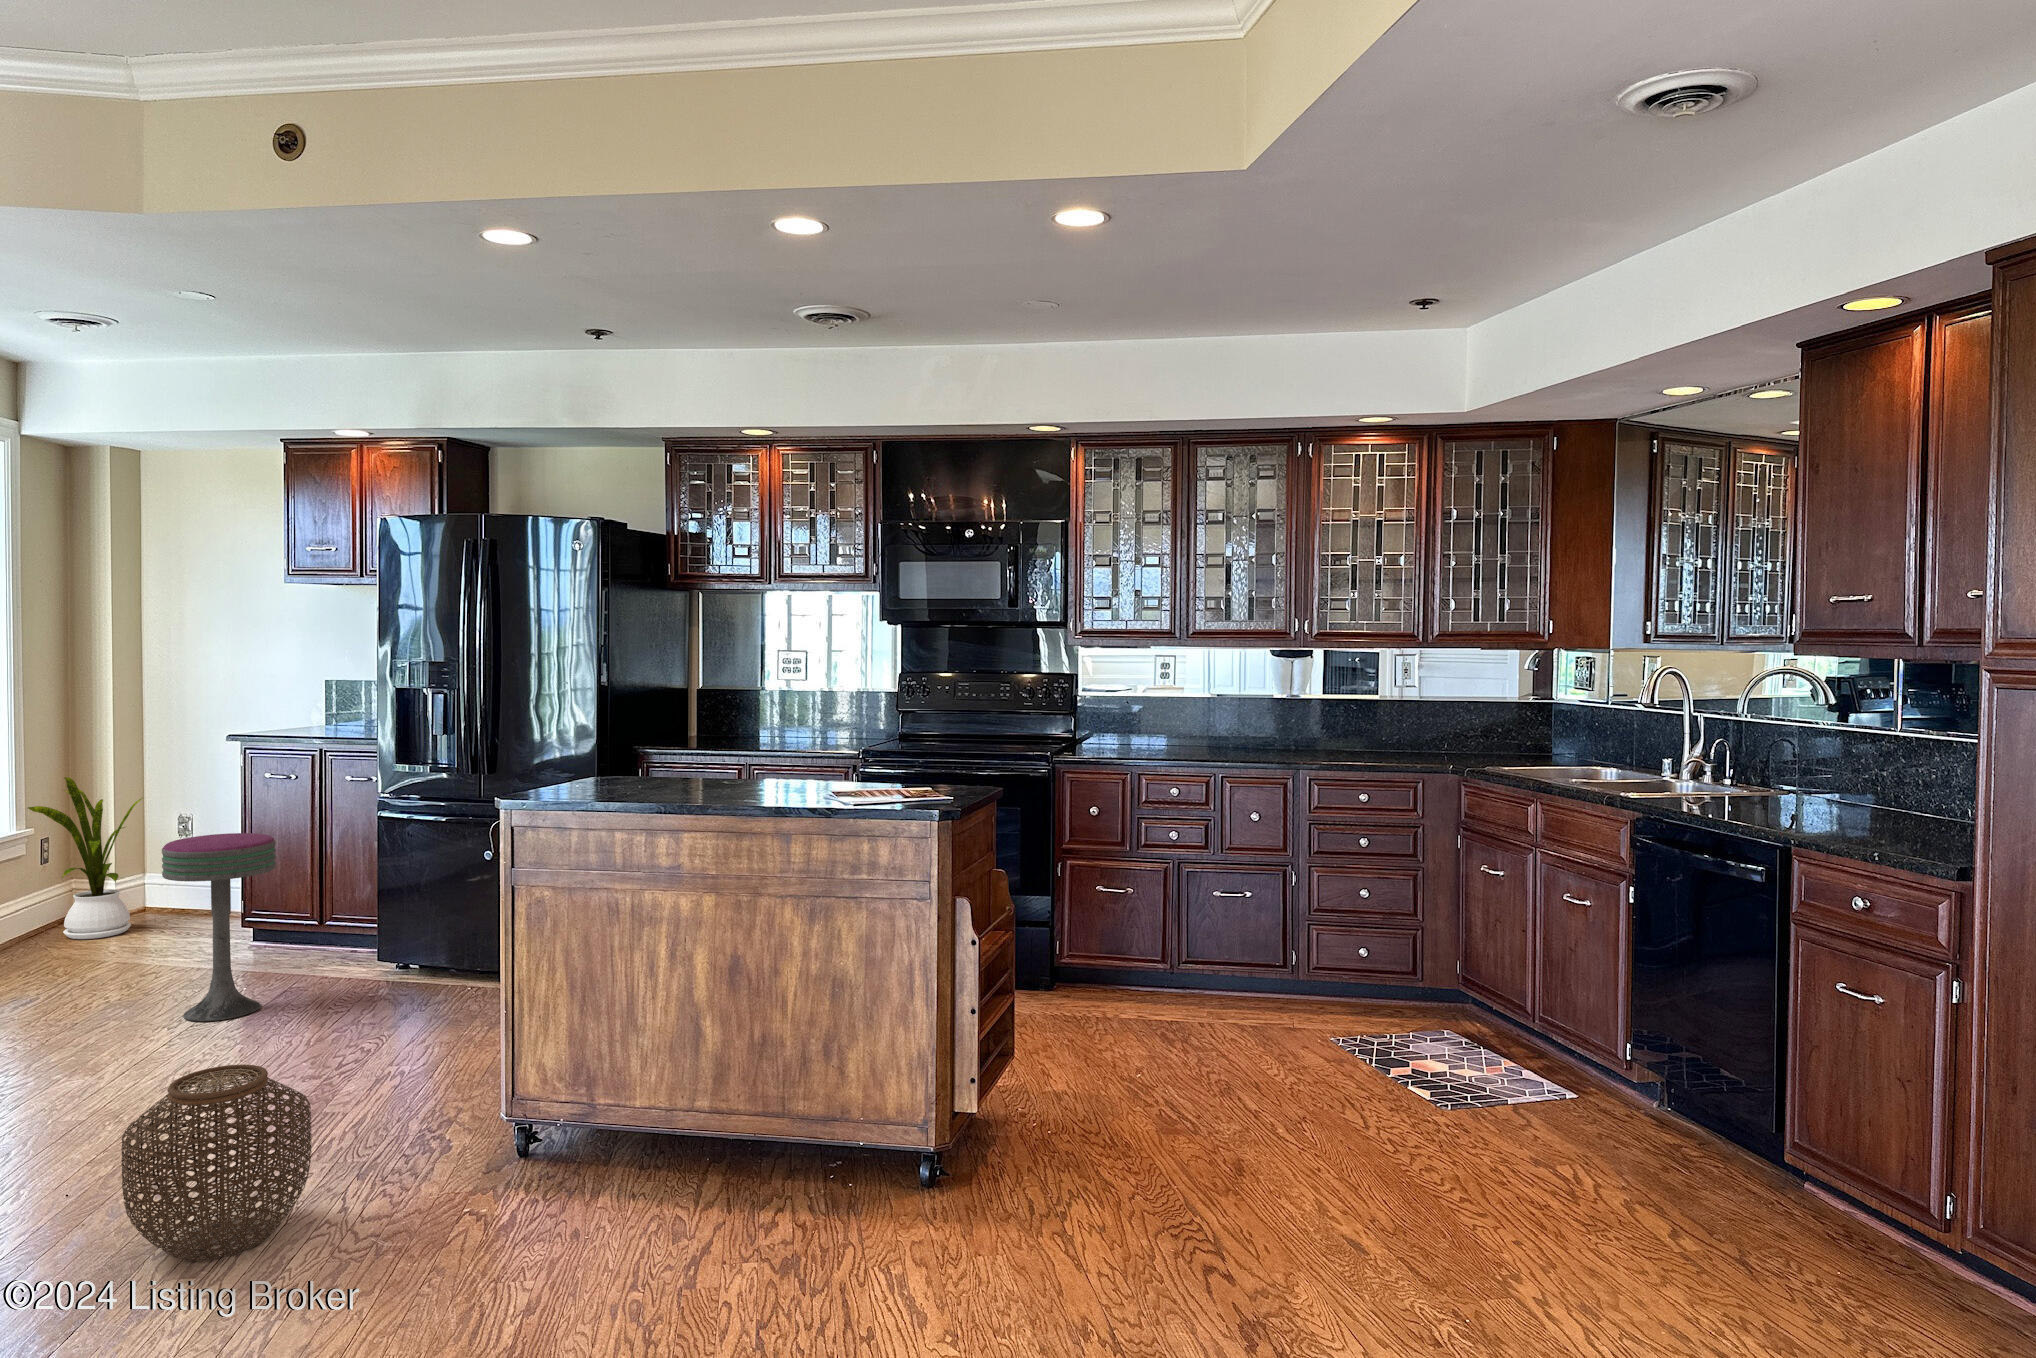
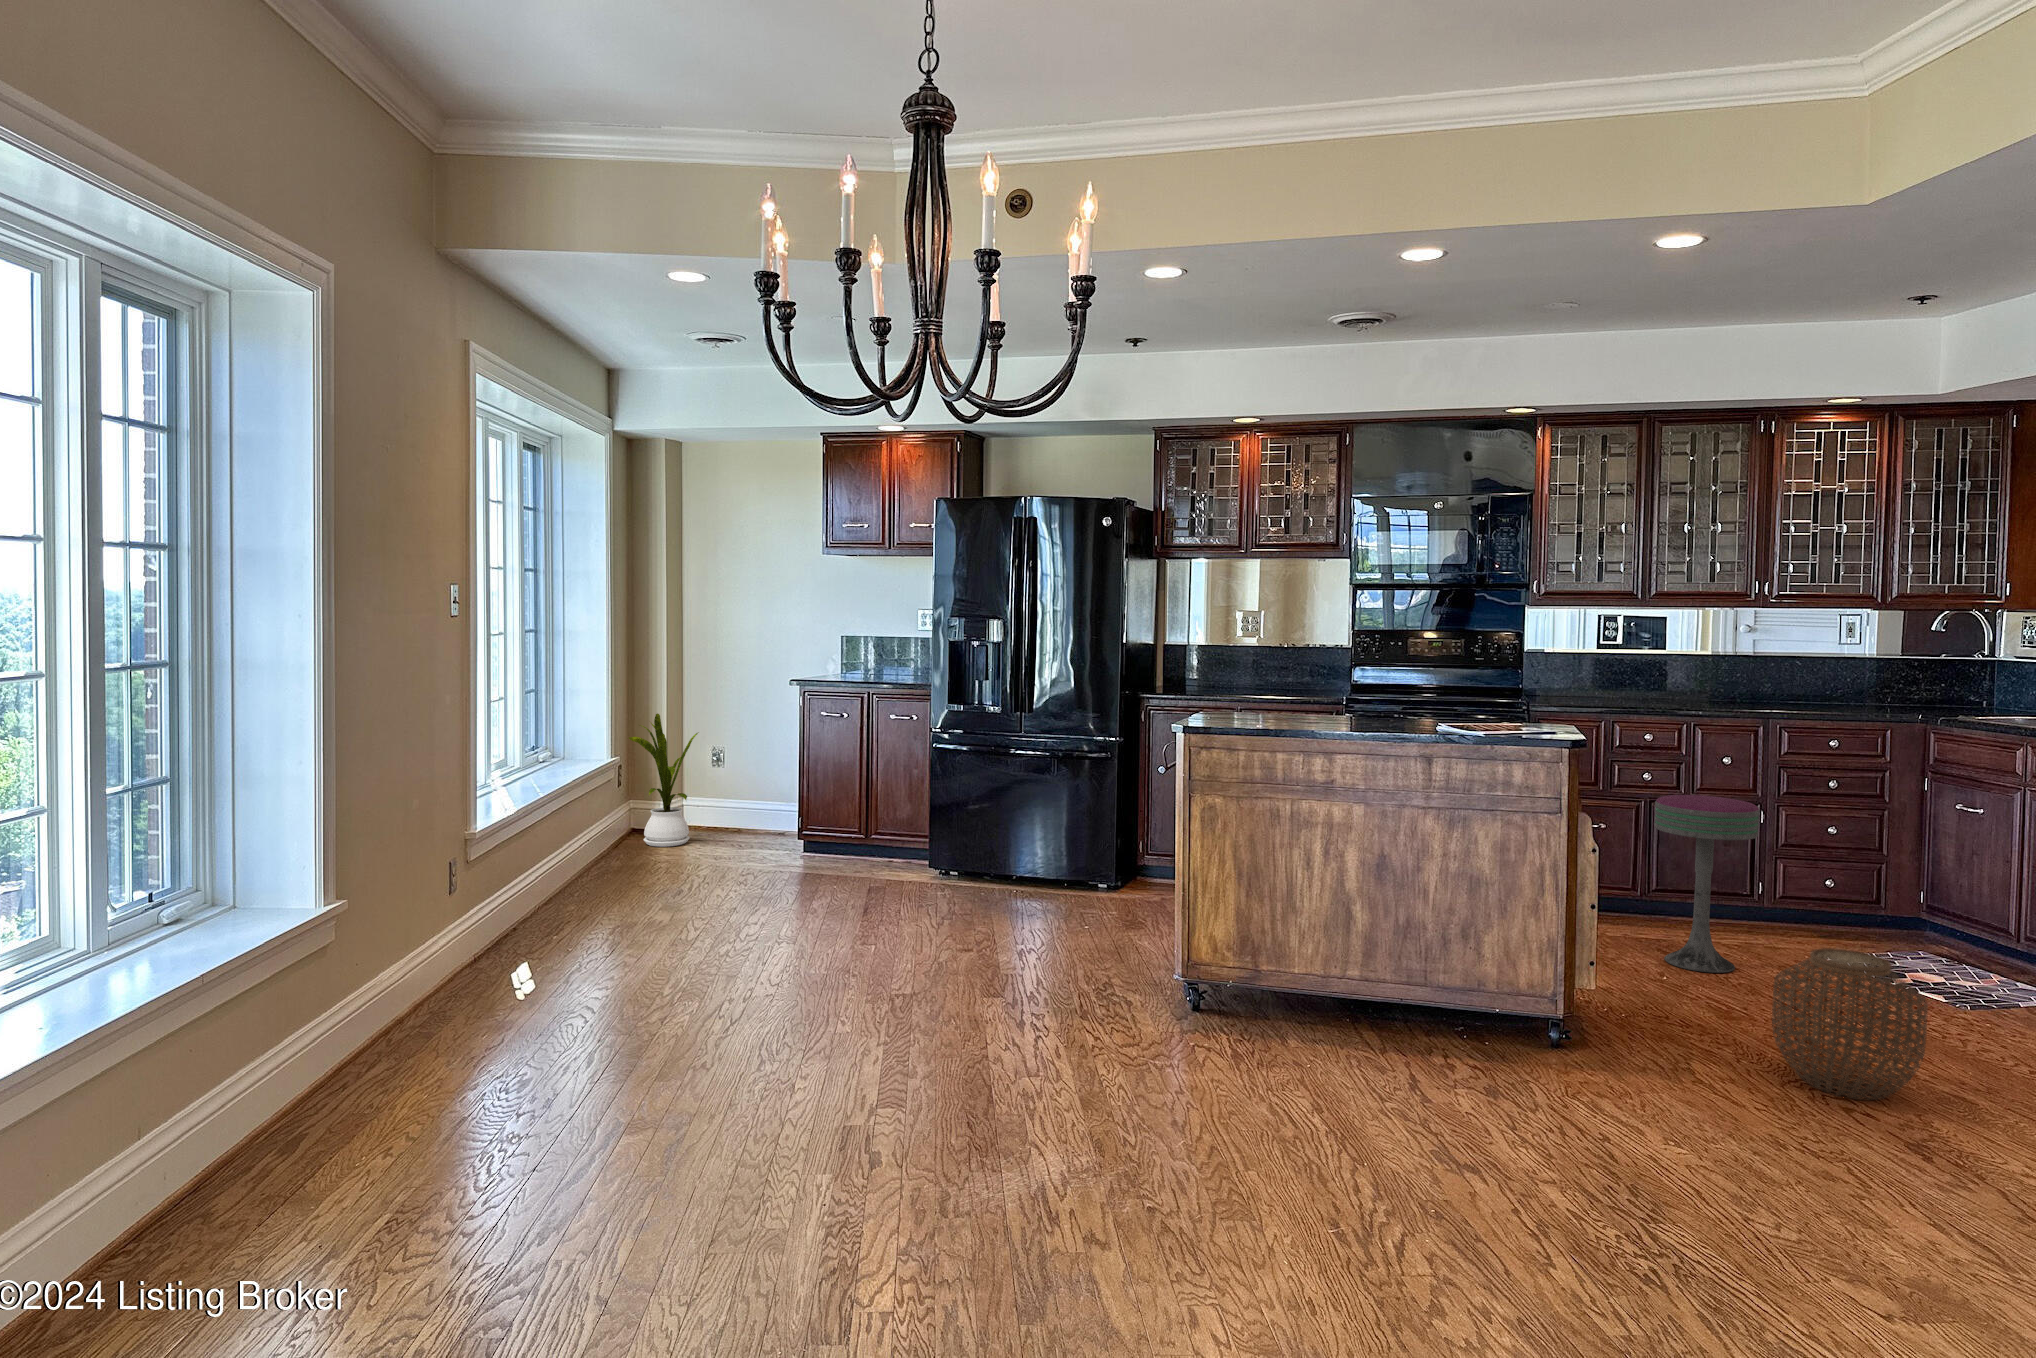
bar stool: present [162,833,276,1021] -> present [1654,795,1760,973]
woven basket: present [122,1065,311,1261] -> present [1772,948,1927,1100]

